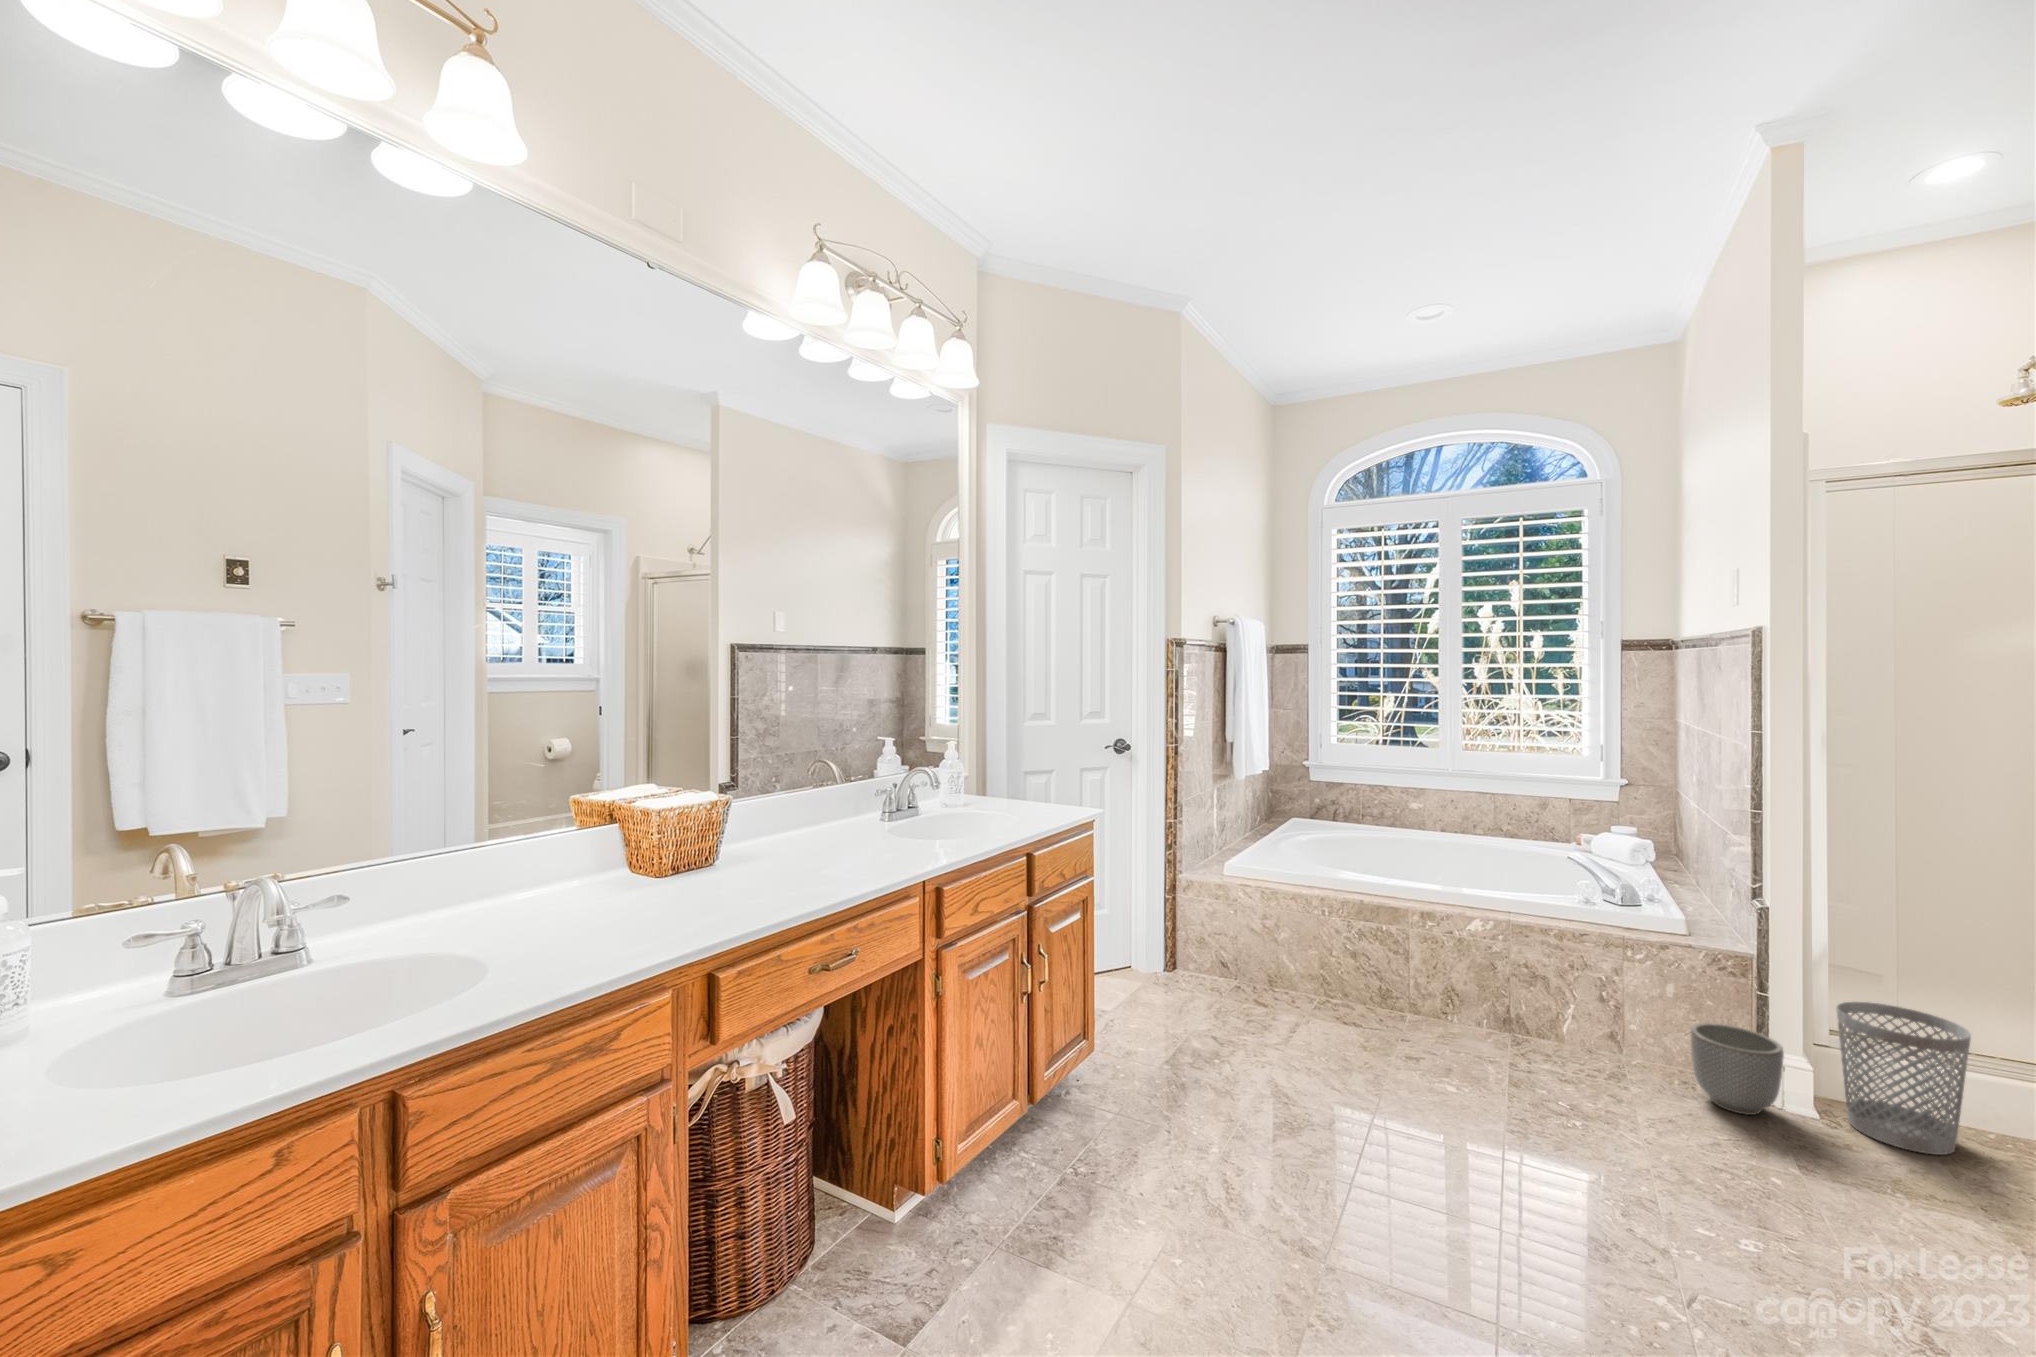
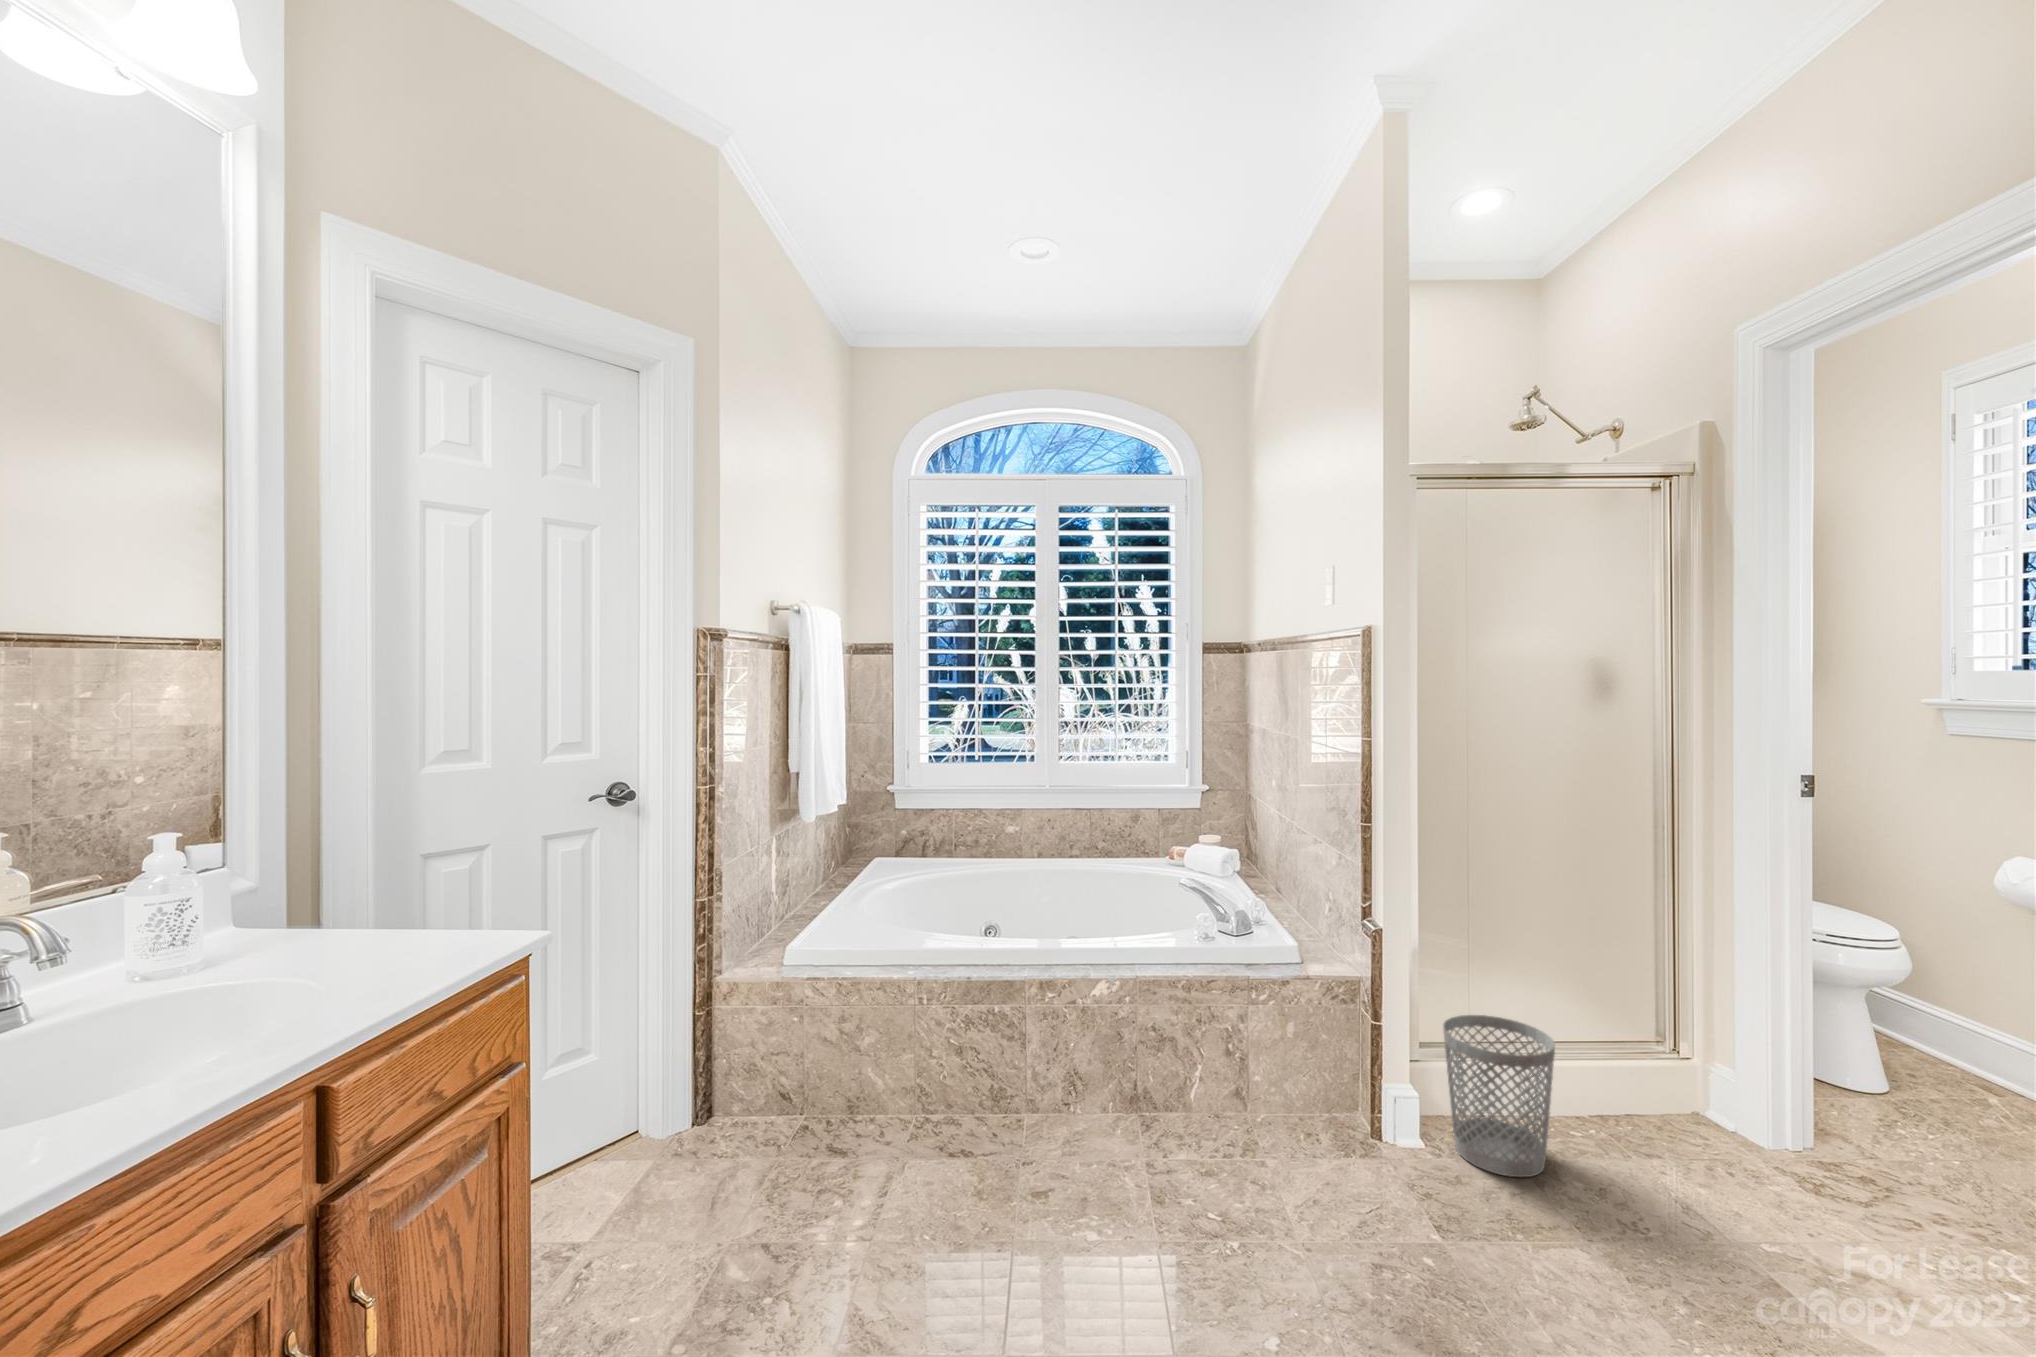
planter: present [1691,1023,1784,1115] -> none [1322,1067,1409,1173]

